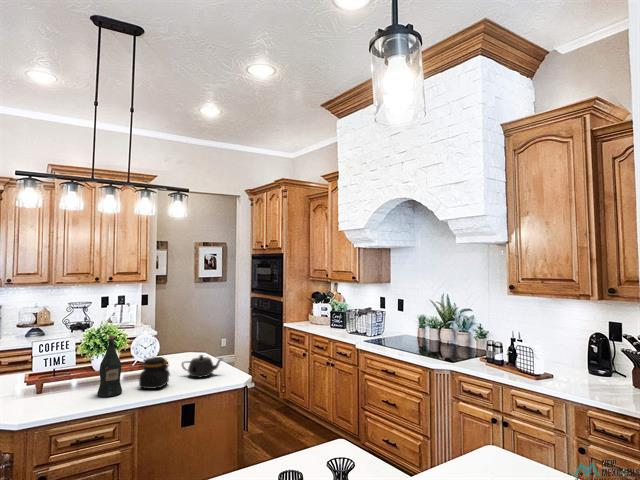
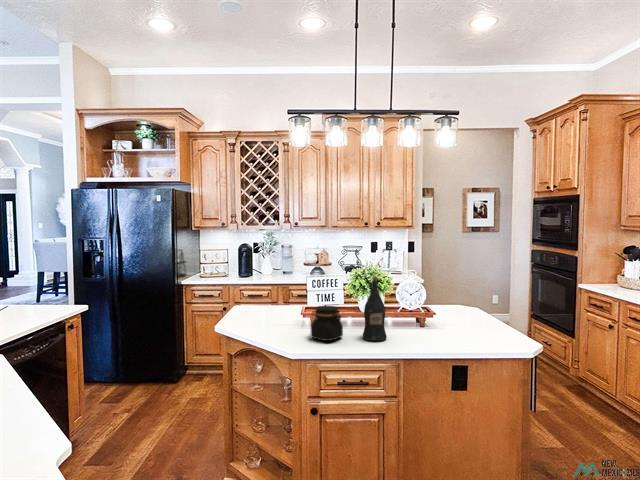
teapot: present [182,355,221,377] -> none [450,310,503,337]
jar: present [139,357,170,389] -> present [311,306,343,341]

